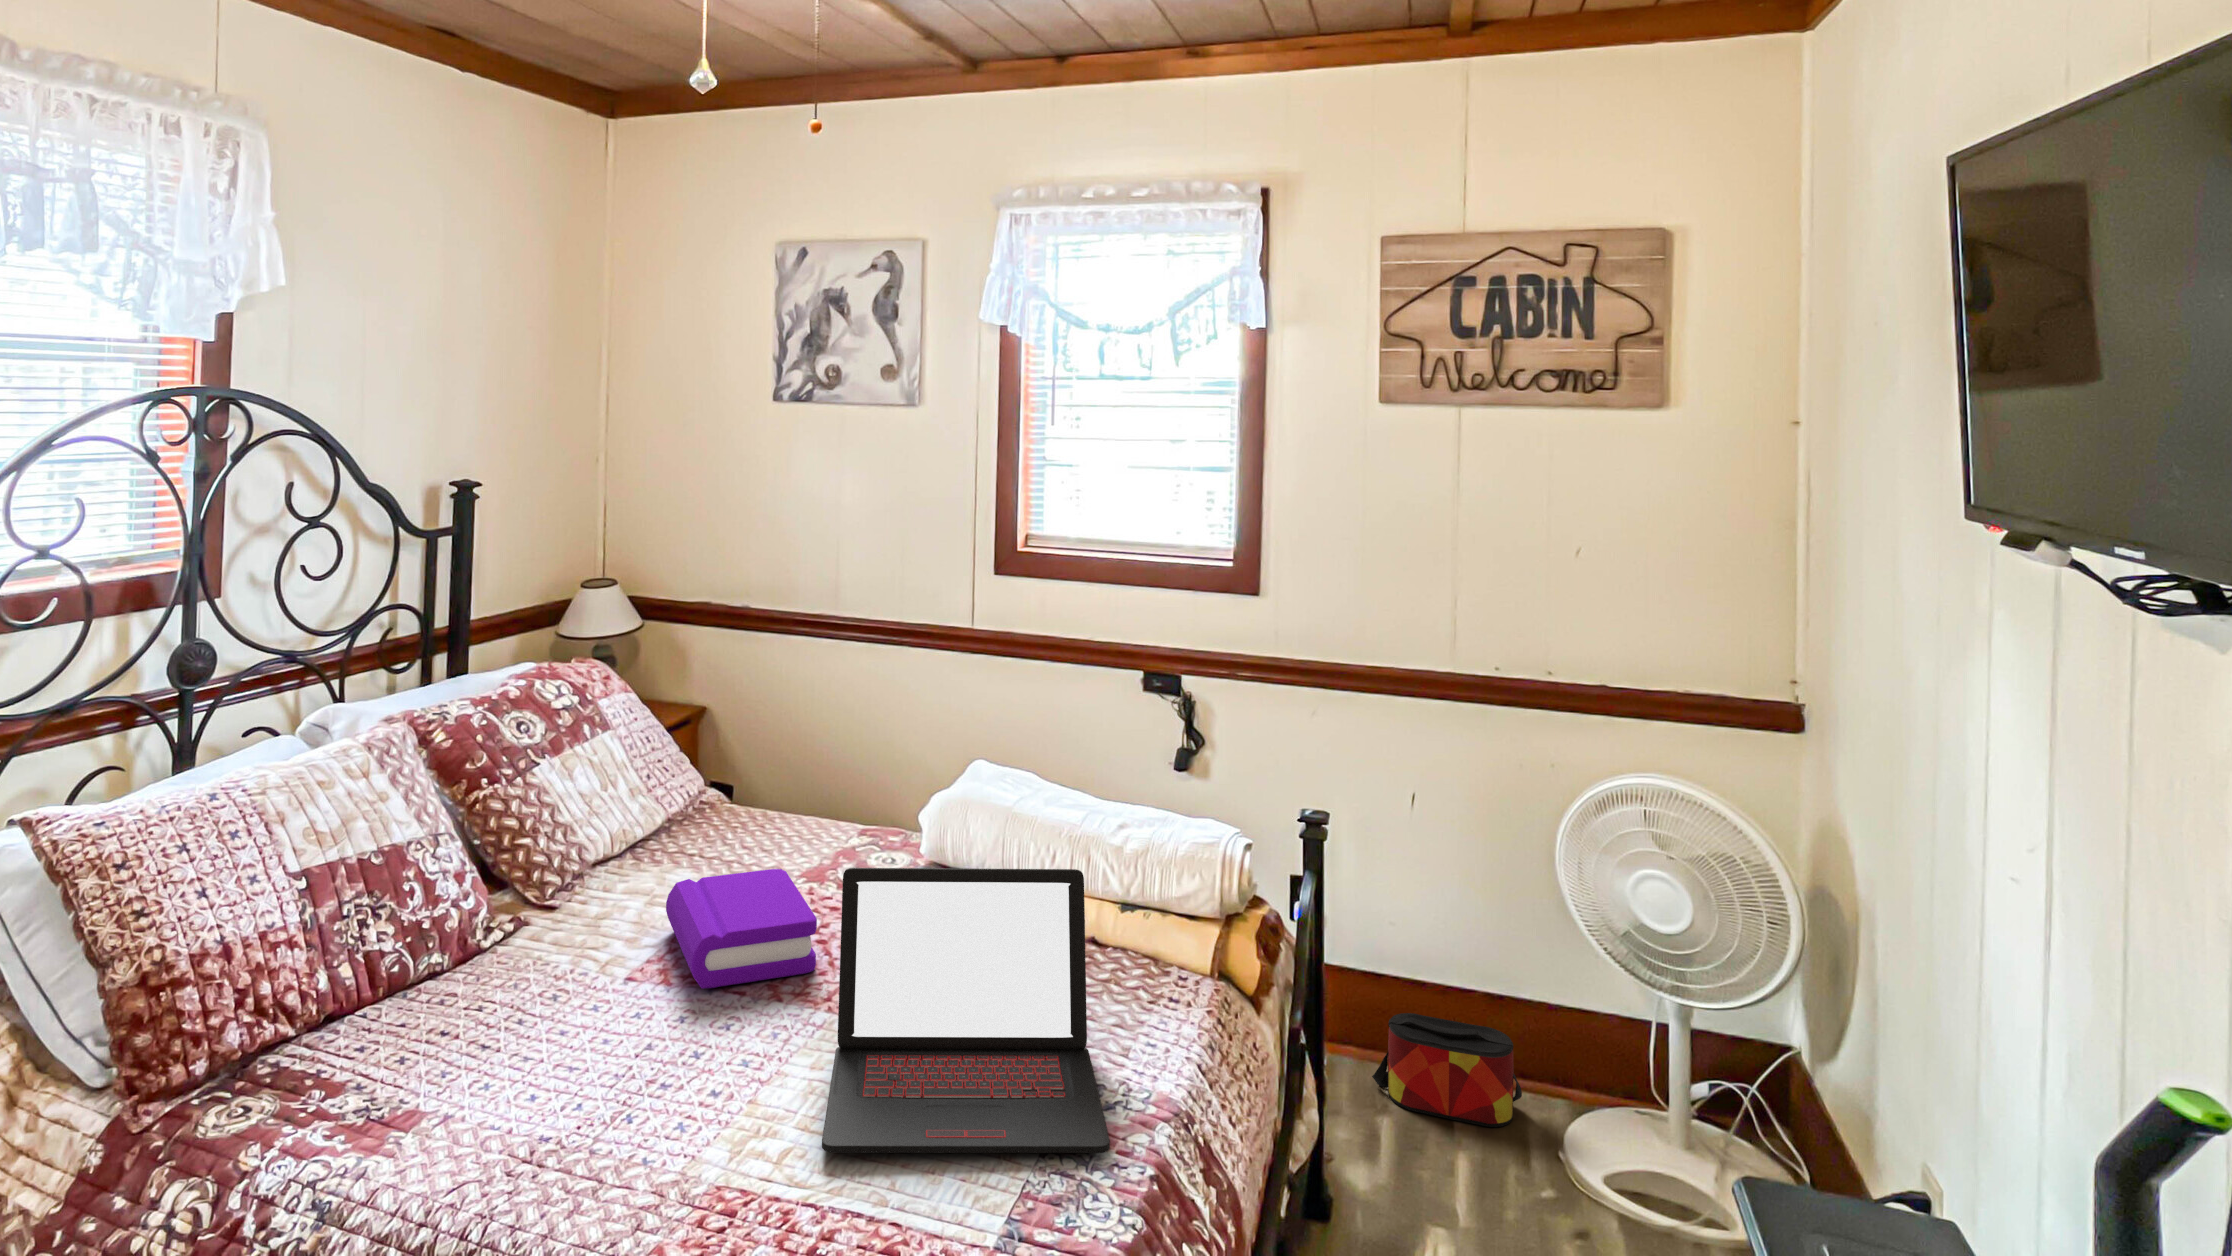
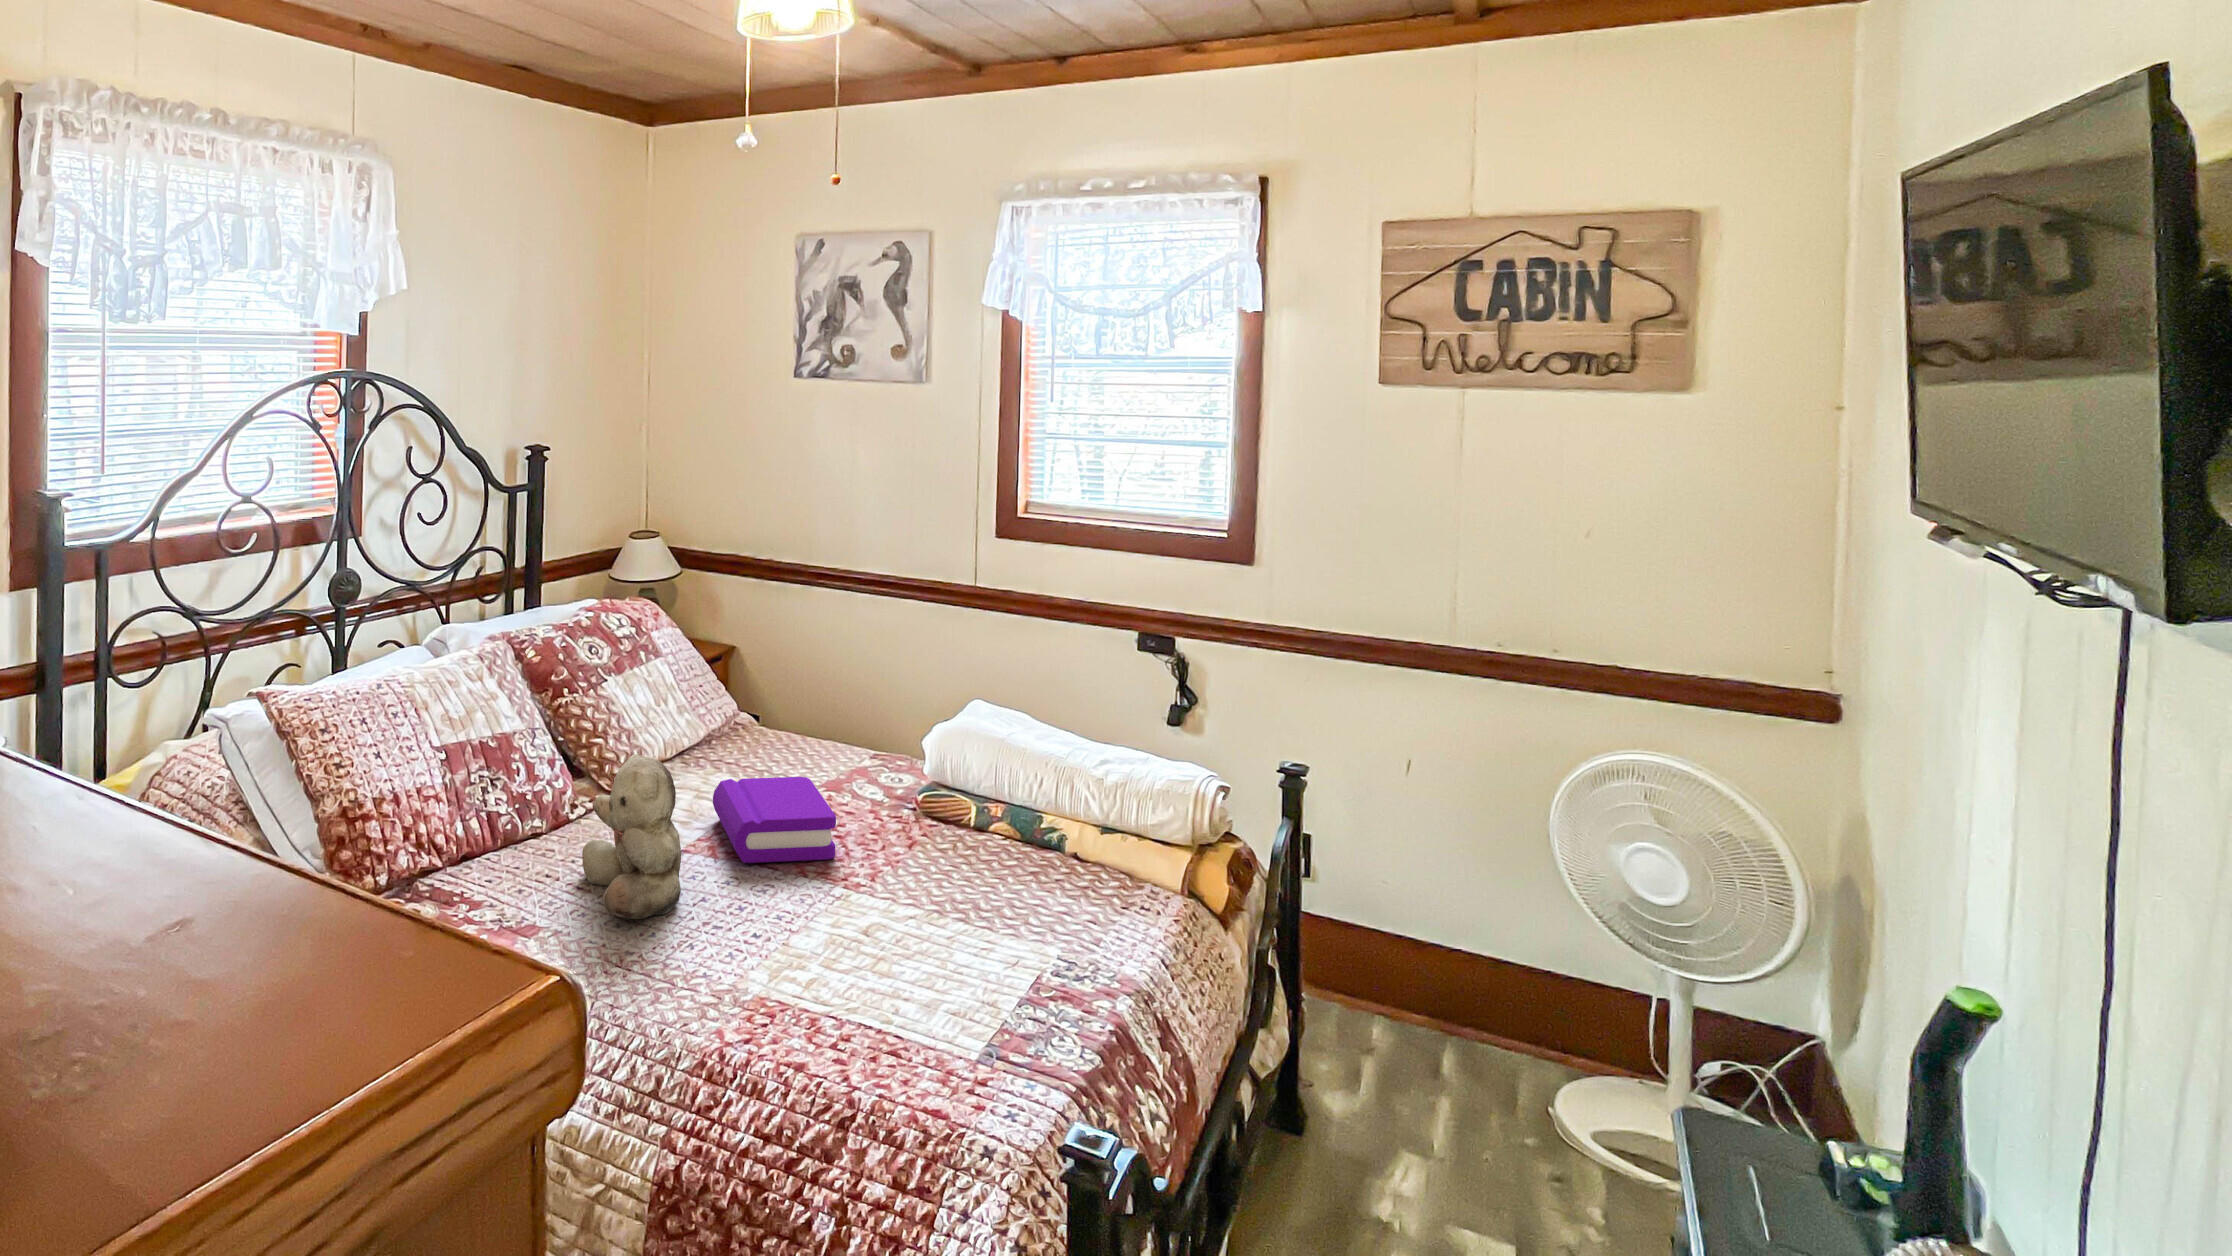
teddy bear: none [490,865,620,1089] -> present [582,754,681,919]
laptop: present [822,868,1110,1153] -> none [840,772,1075,1008]
bag: present [1372,1013,1522,1127] -> none [1358,964,1512,1076]

